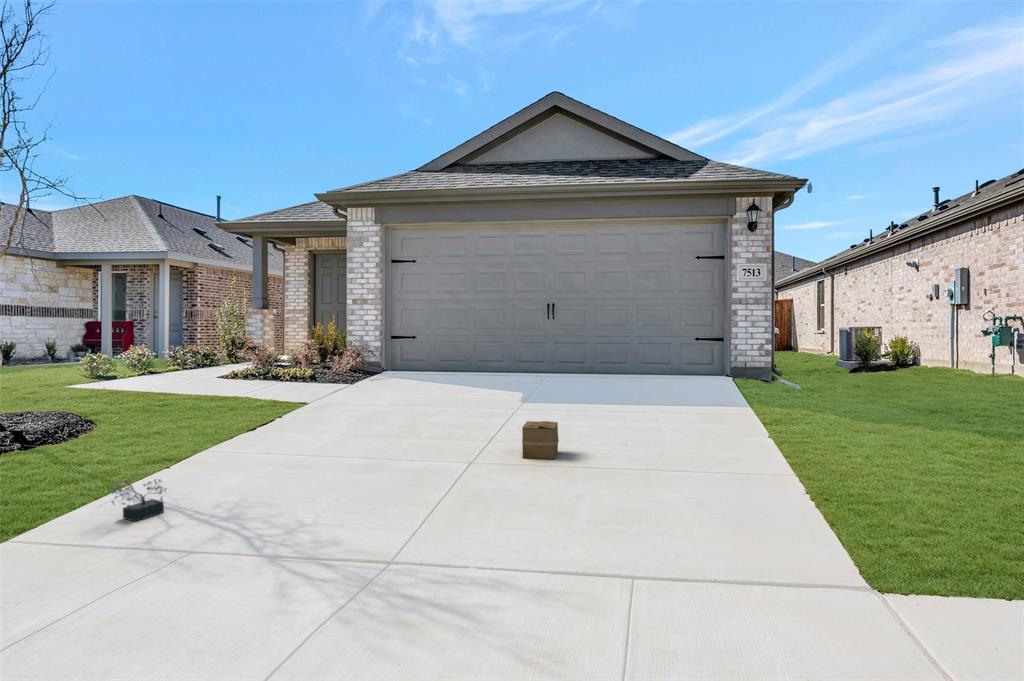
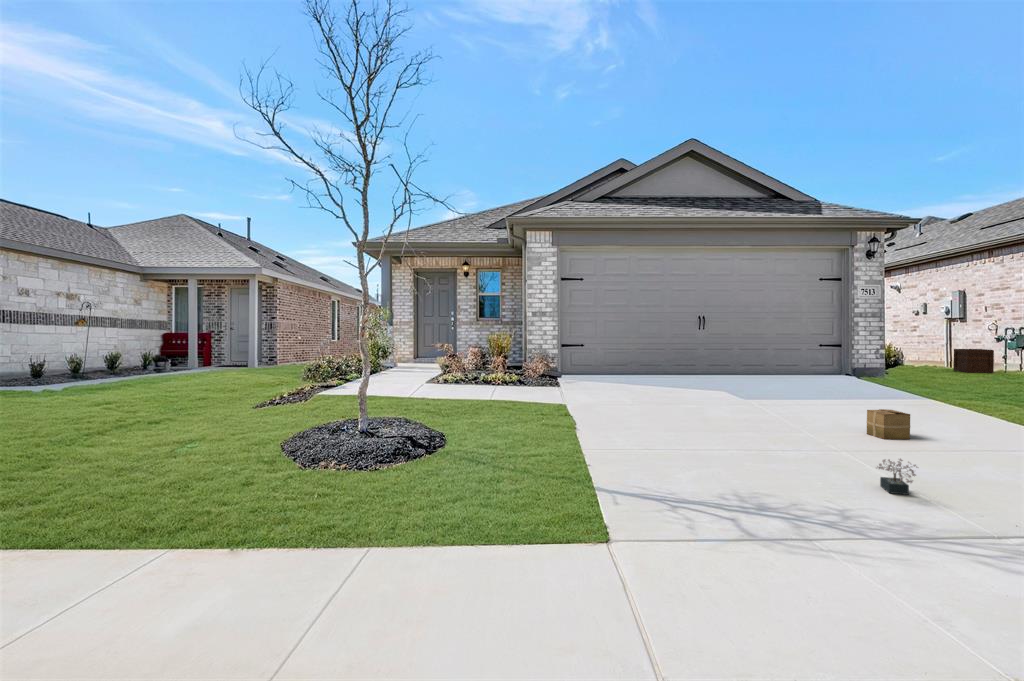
wooden crate: none [942,344,988,375] -> present [953,349,994,373]
decorative plant: present [111,479,167,521] -> present [878,459,918,495]

